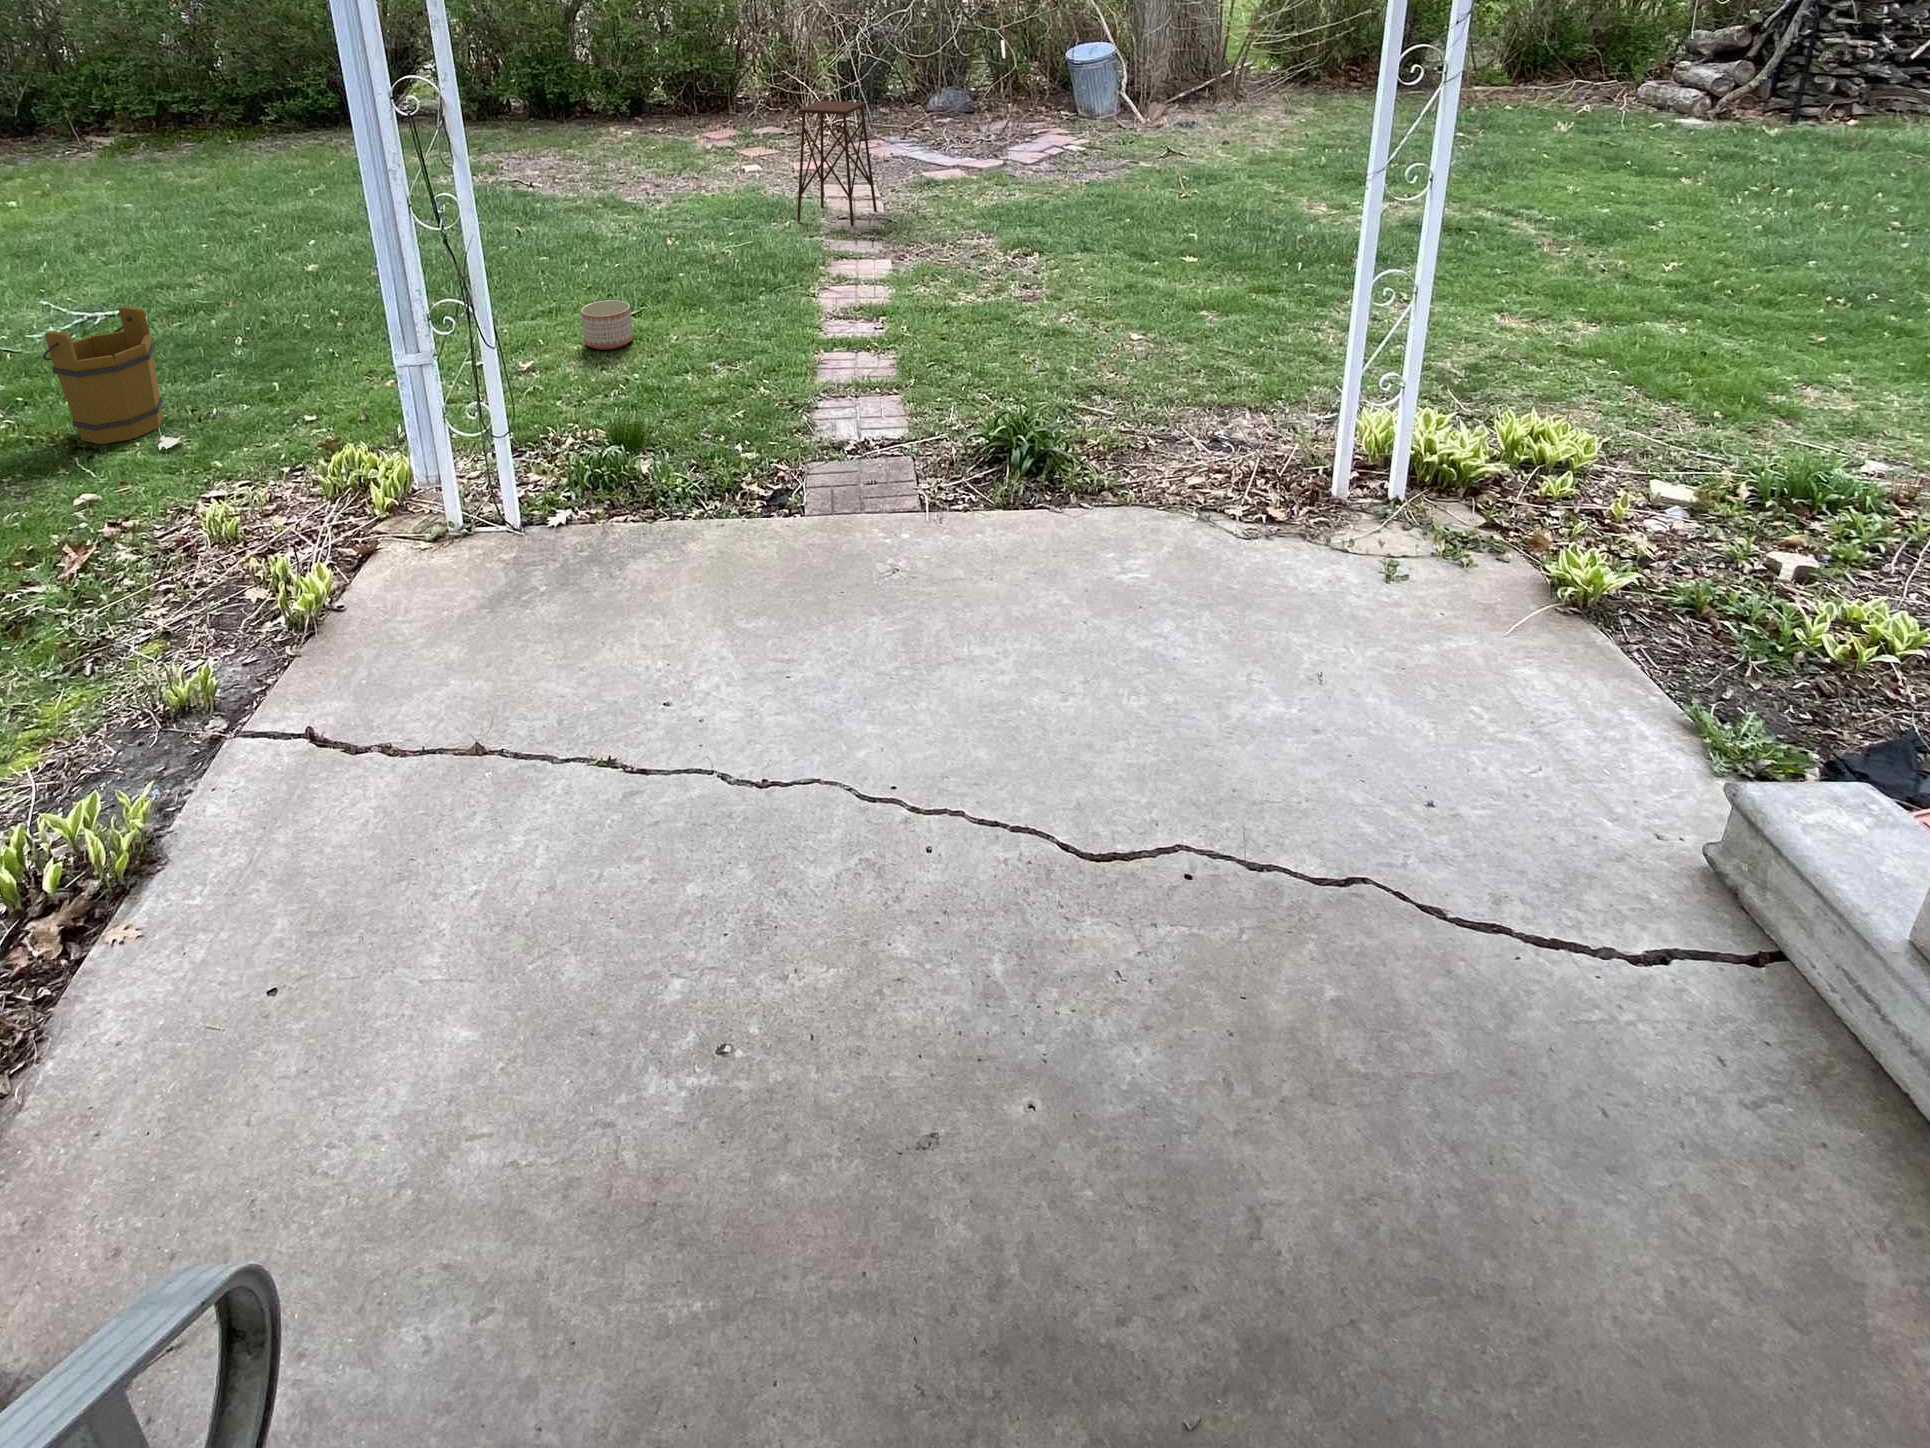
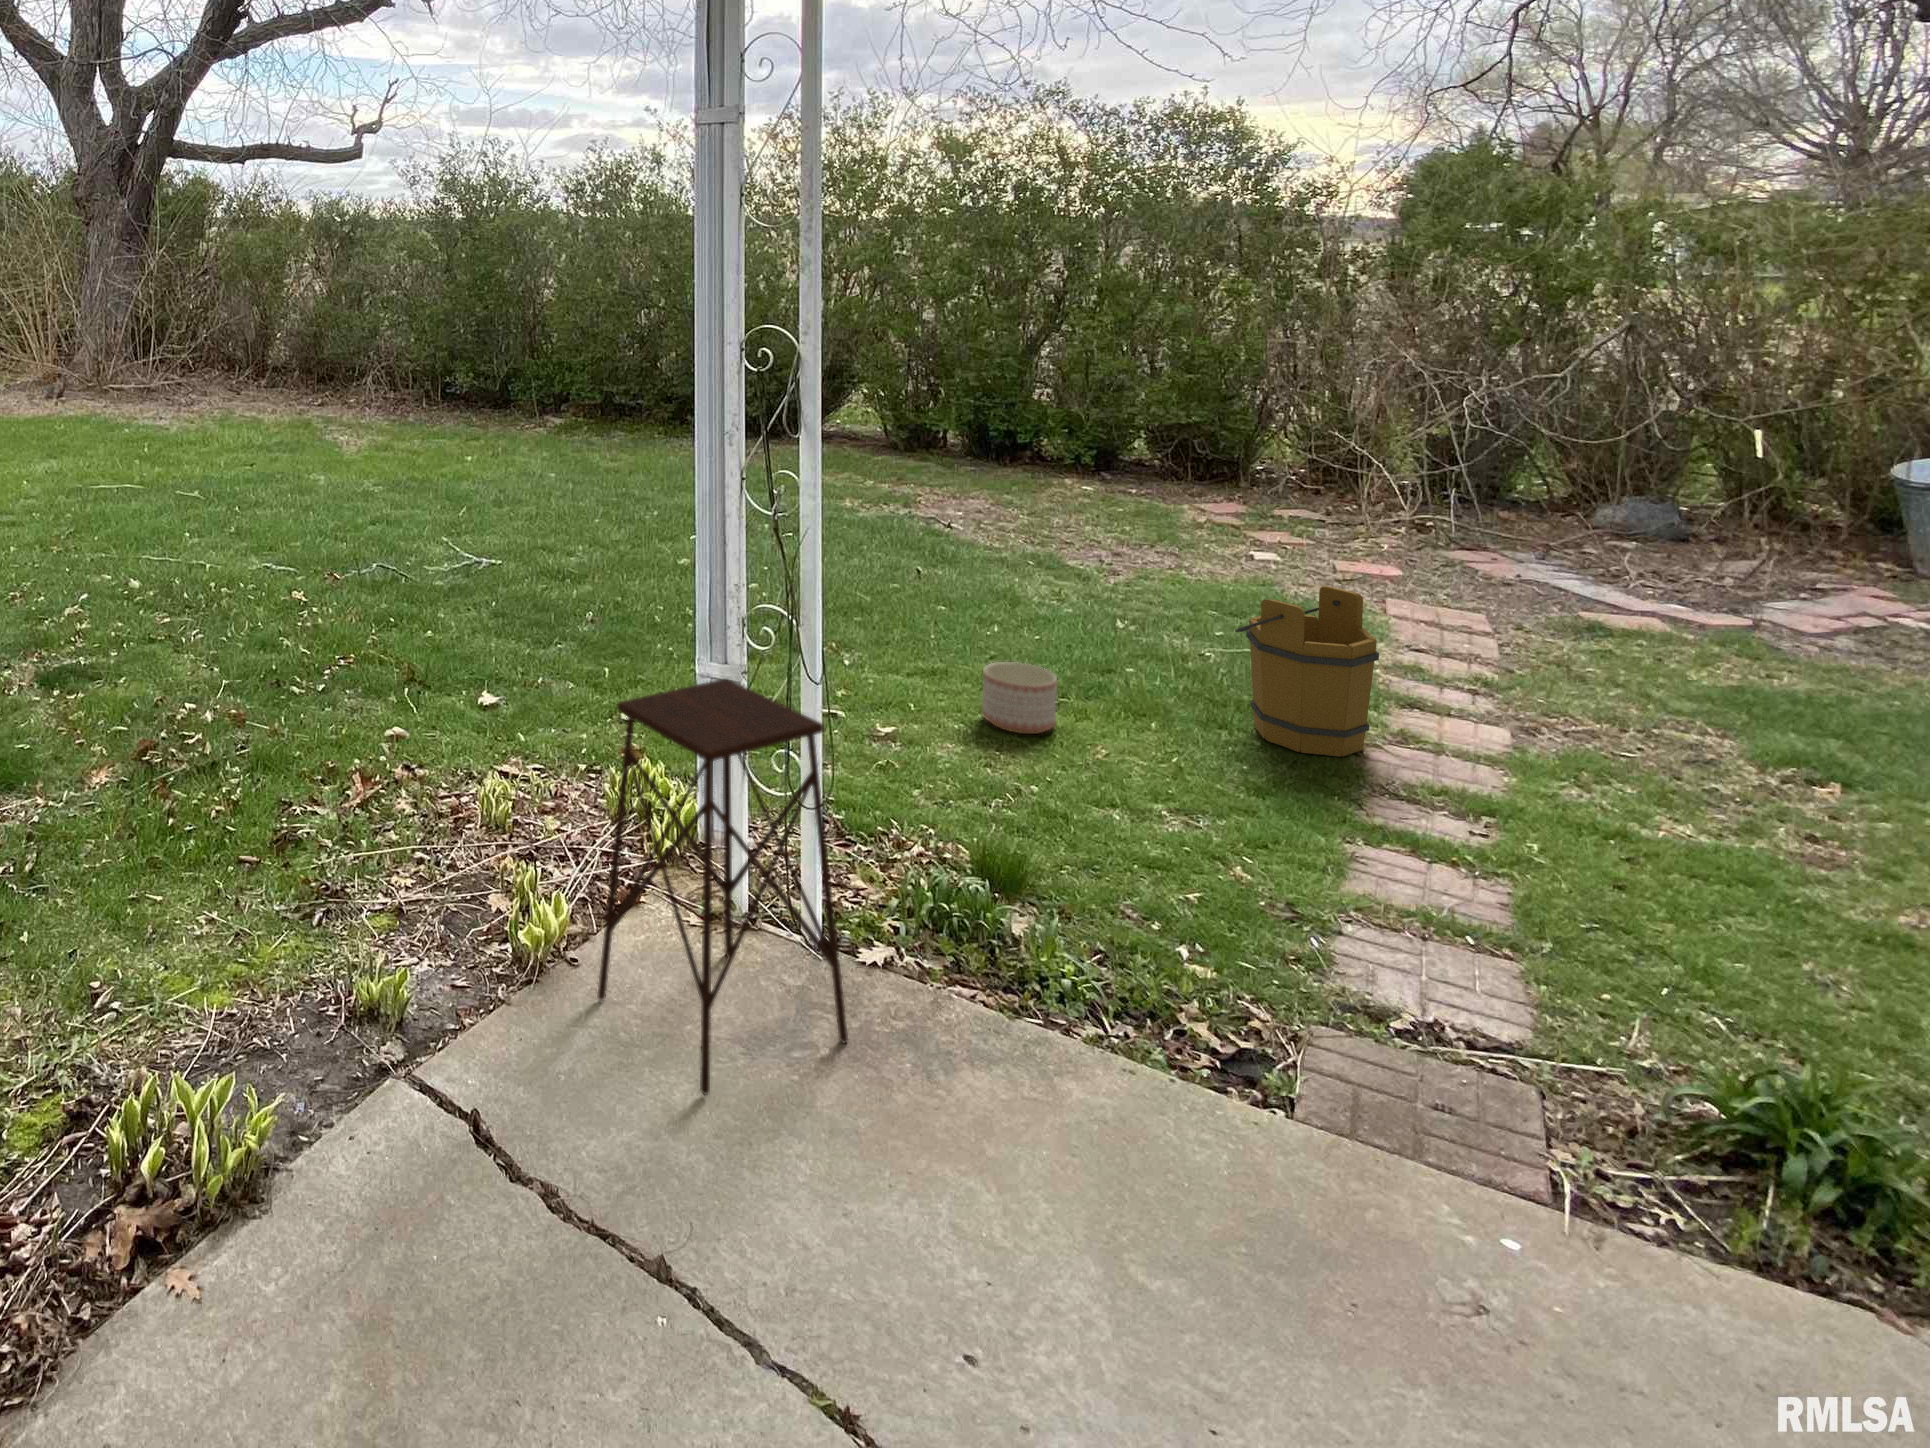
side table: present [797,101,877,226] -> present [598,679,848,1095]
bucket: present [43,306,163,444] -> present [1235,586,1379,757]

